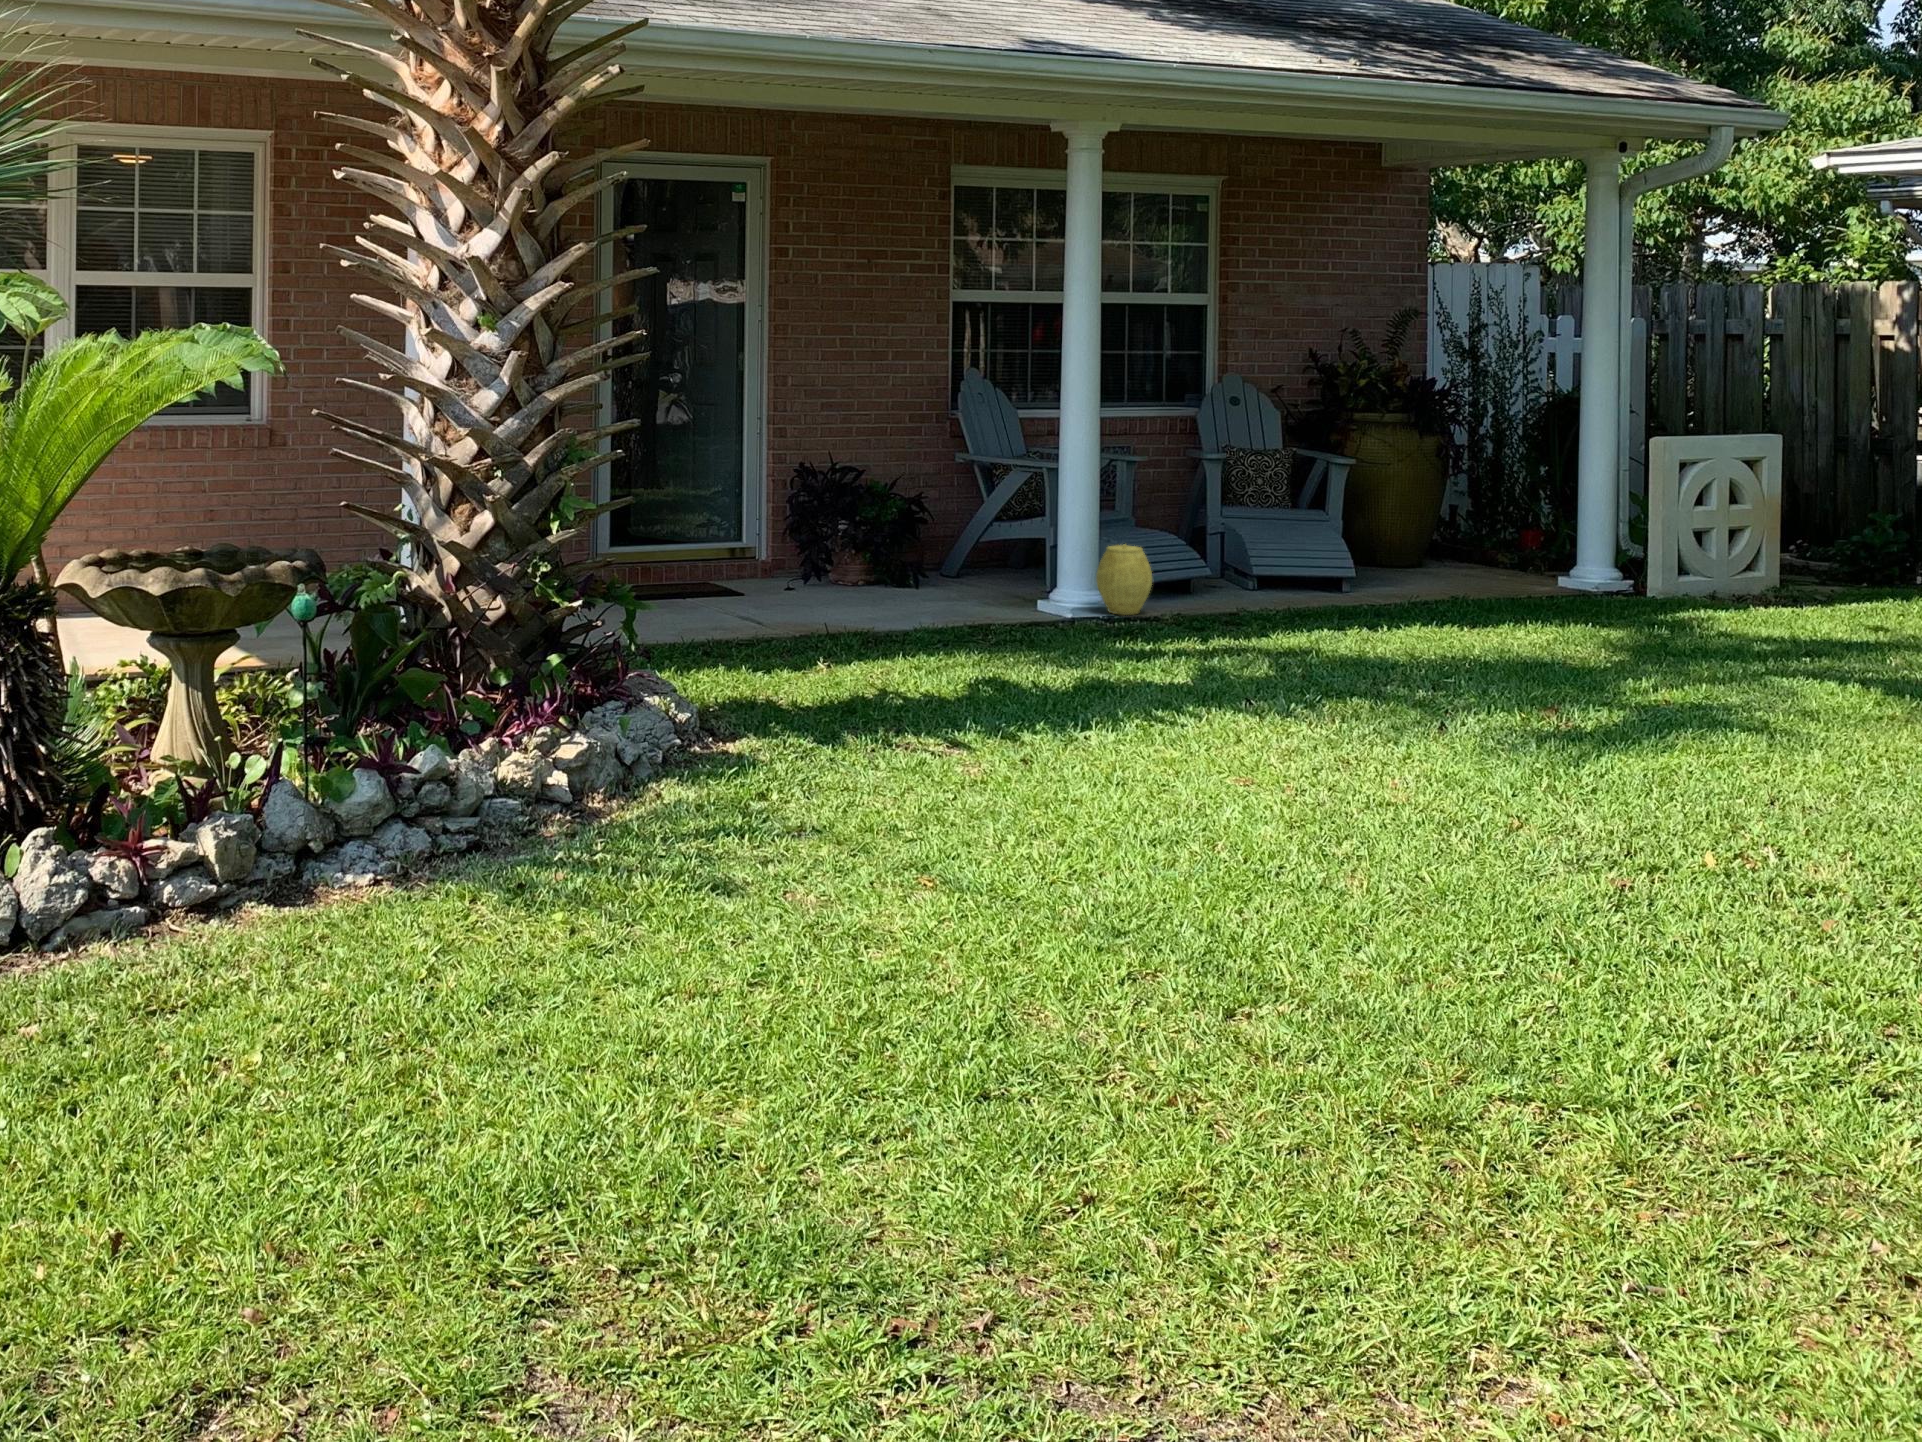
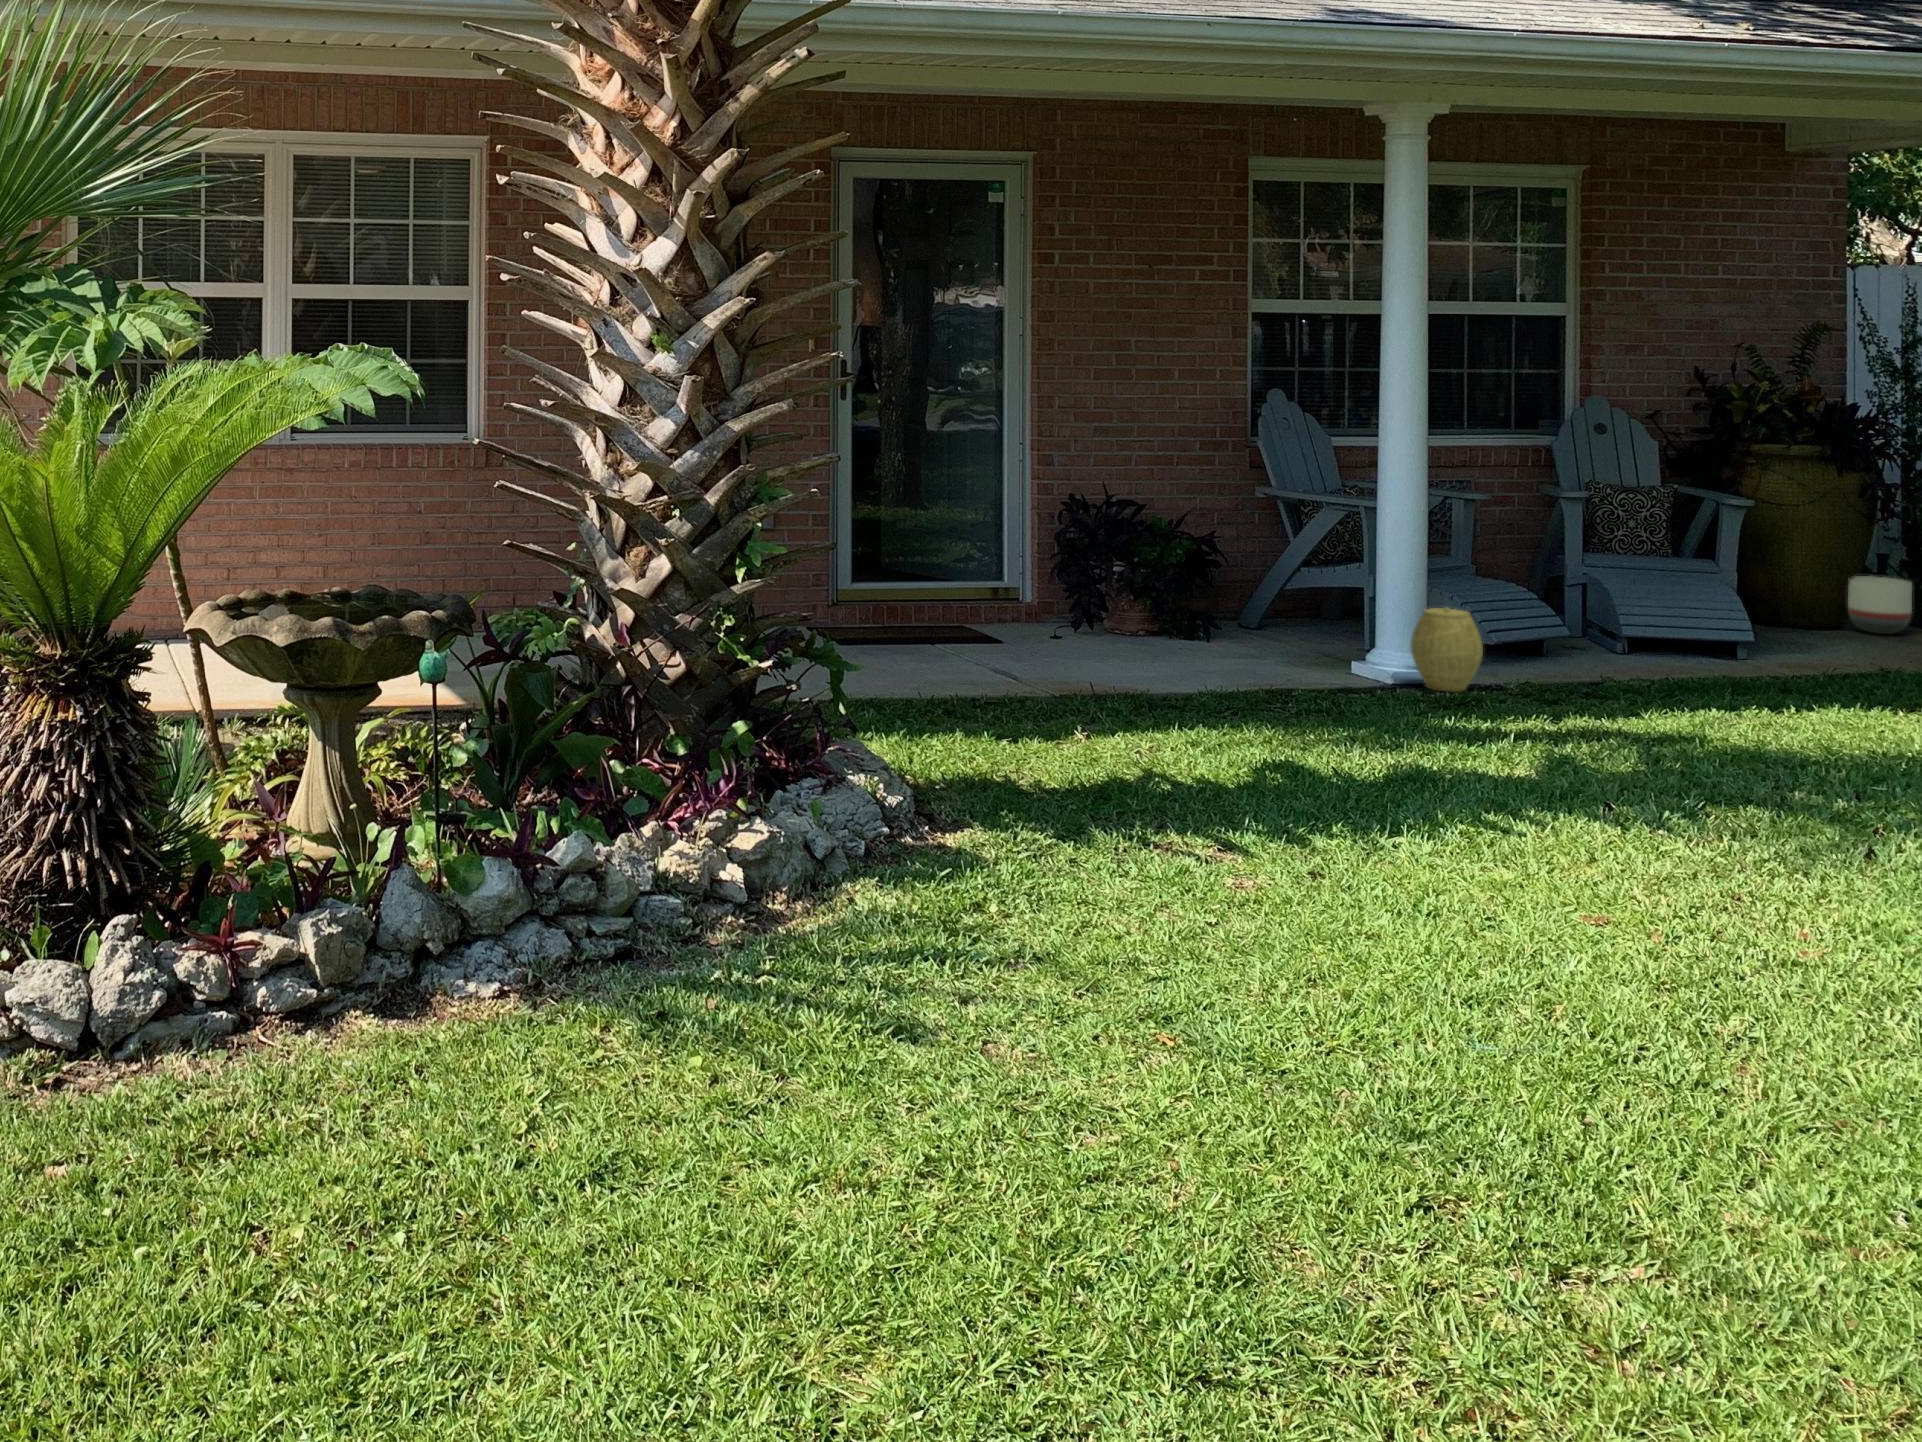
planter: none [1430,512,1476,559] -> present [1848,576,1912,634]

